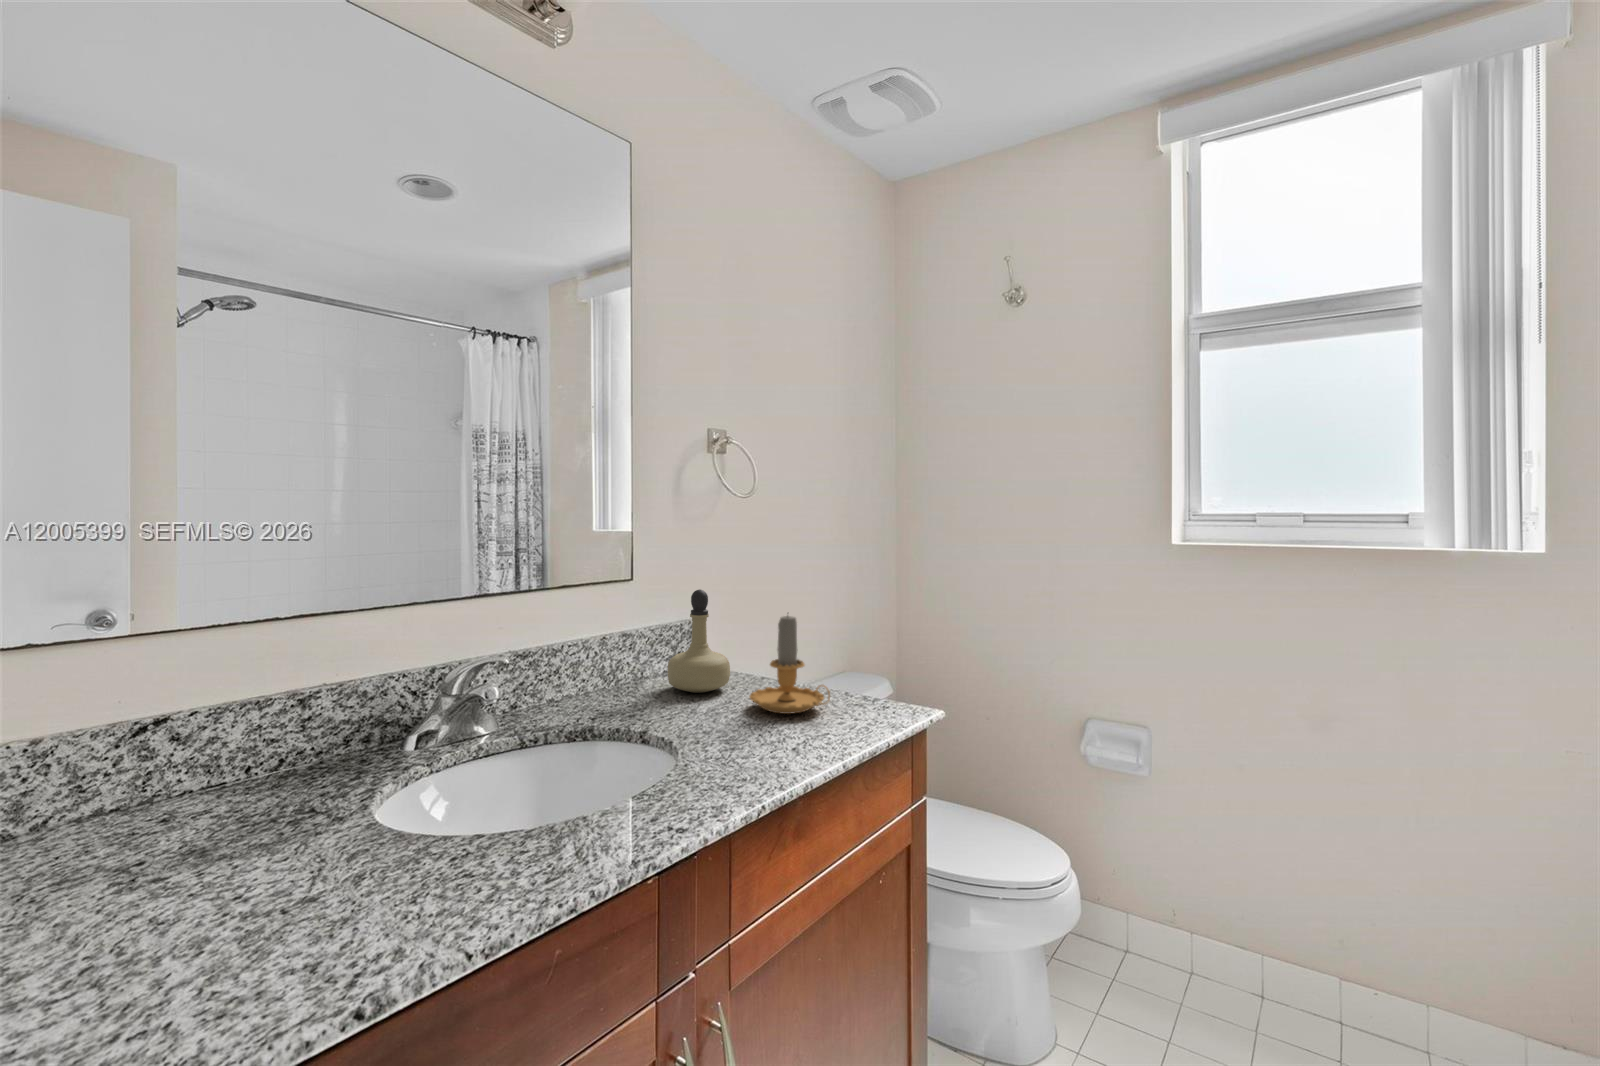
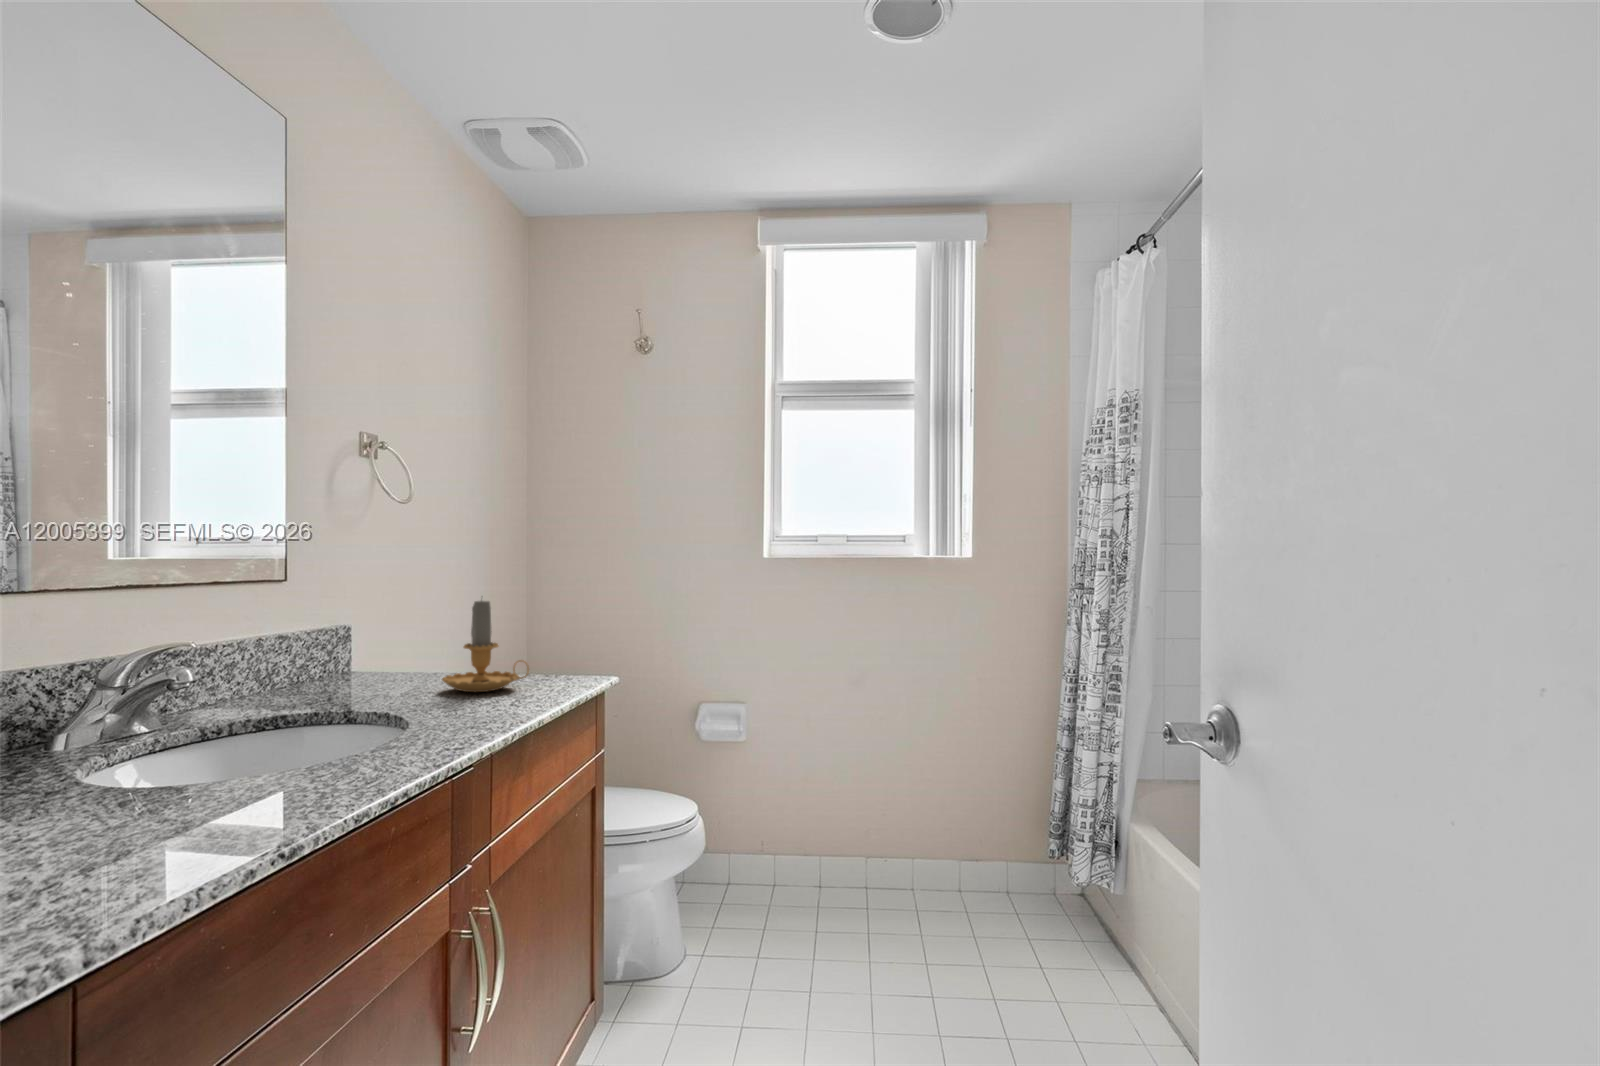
perfume bottle: present [668,589,730,693] -> none [338,583,410,688]

